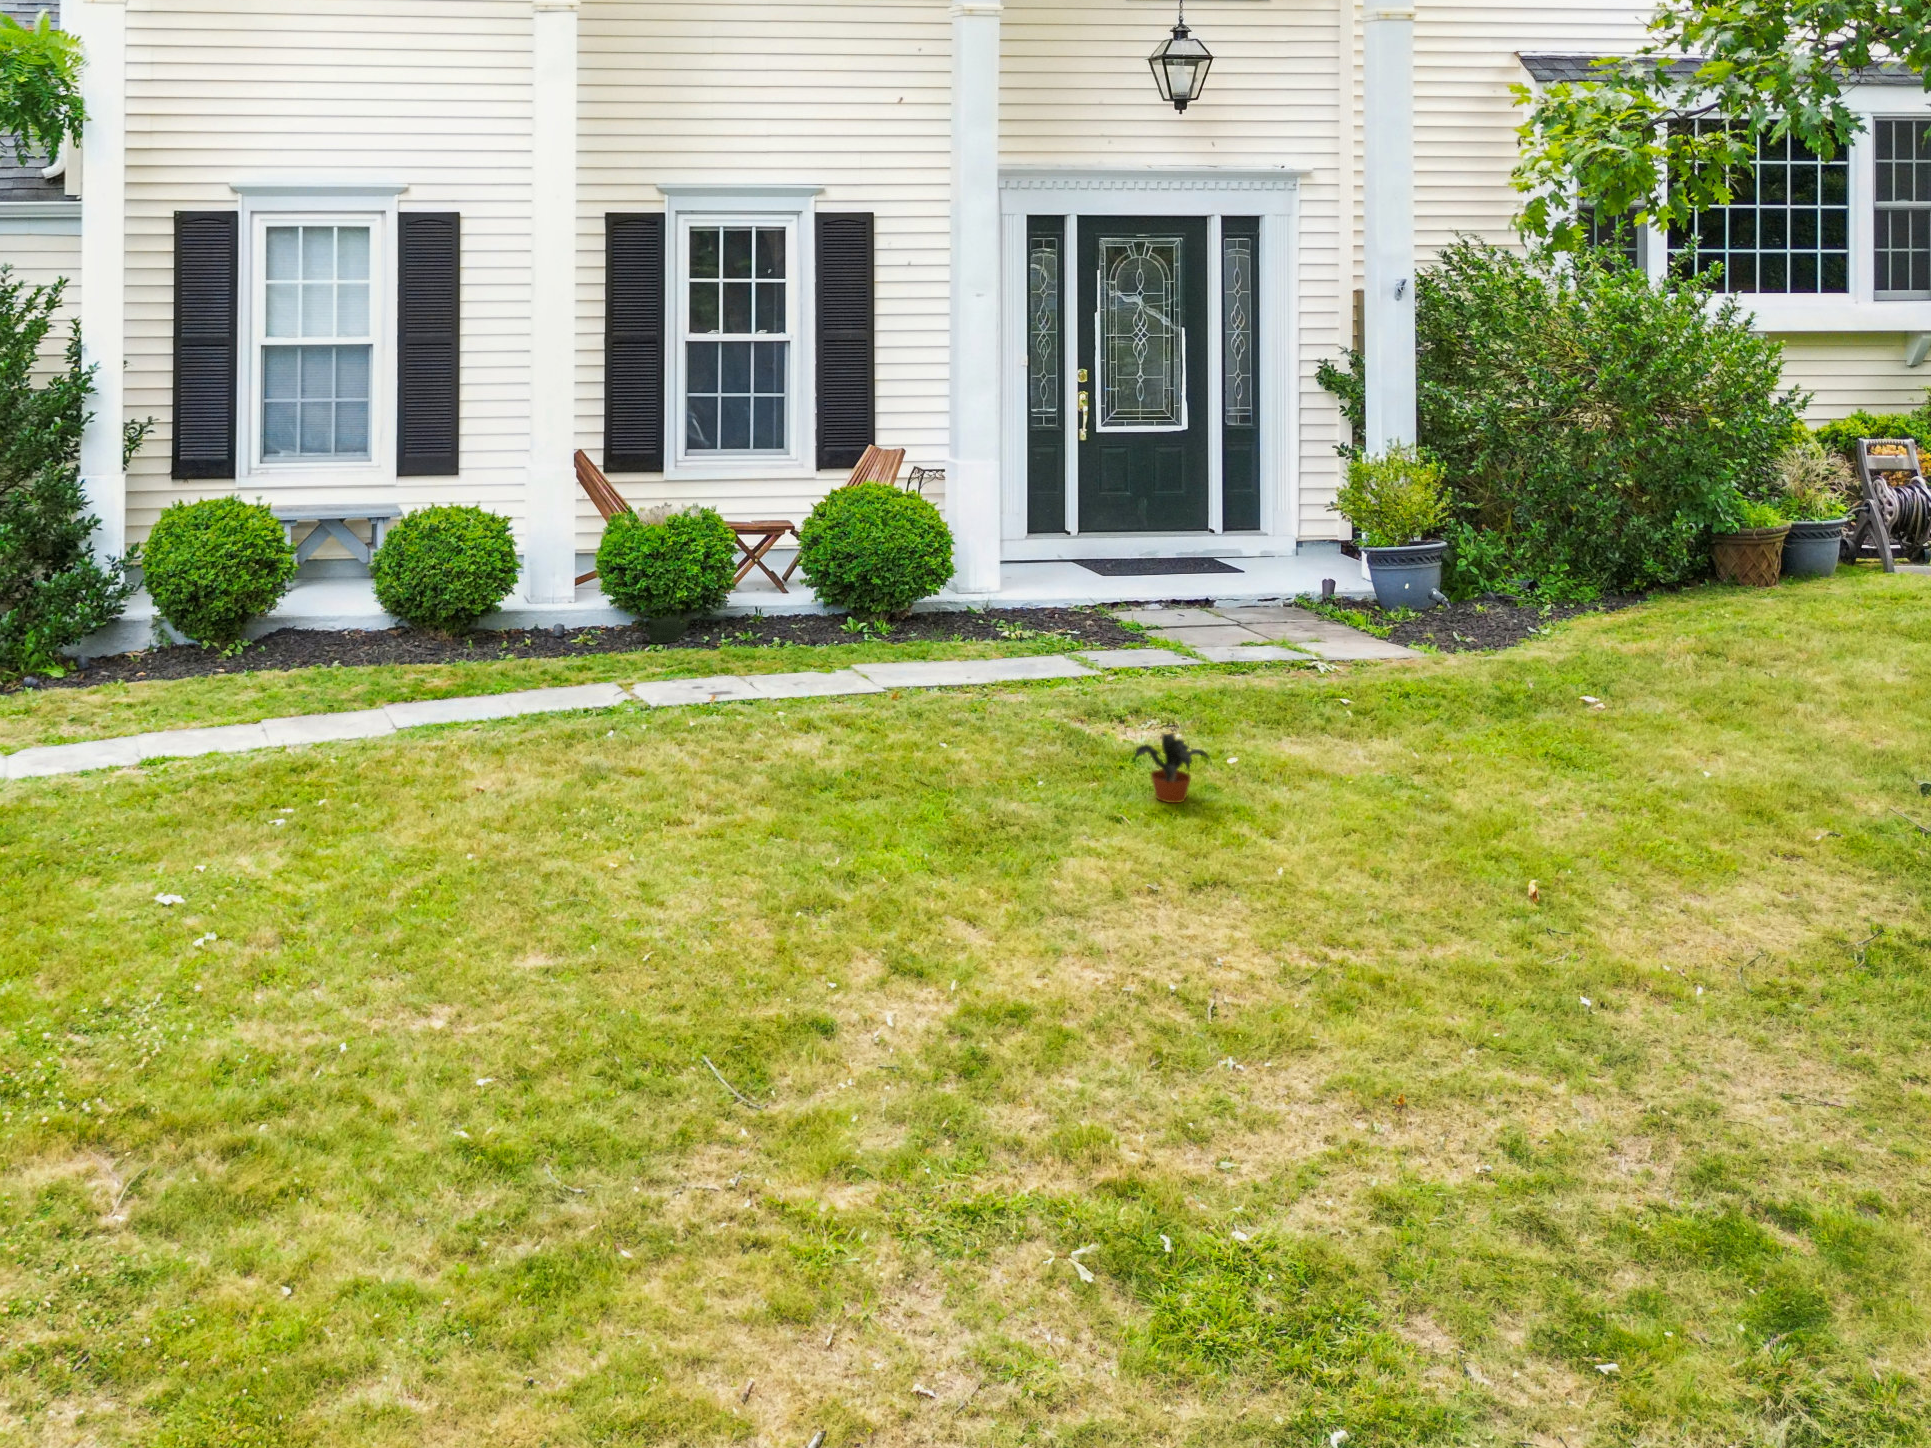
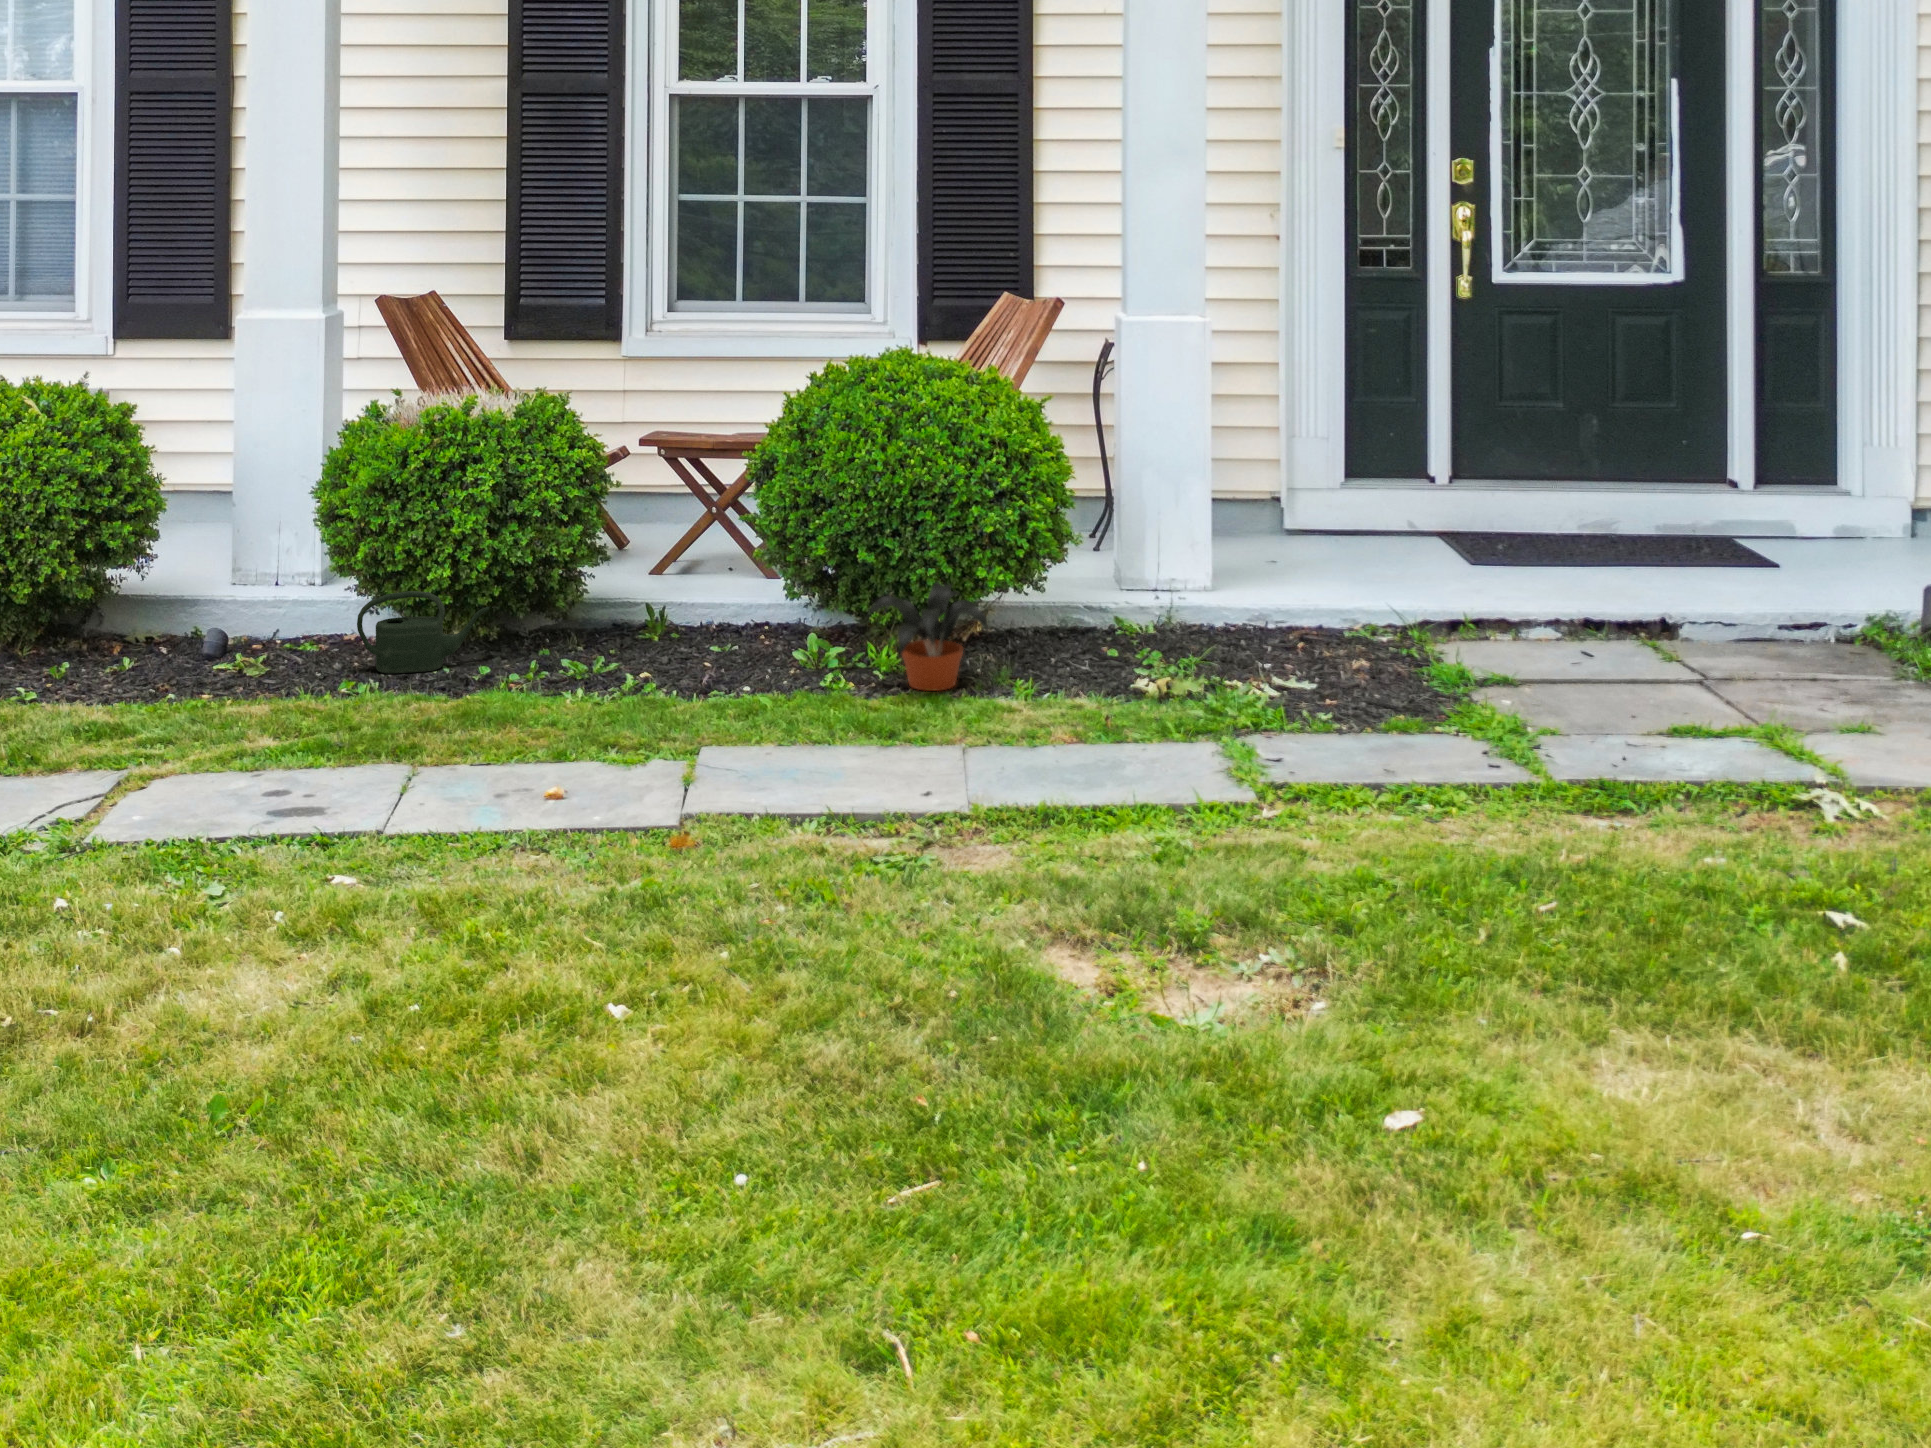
potted plant: present [1134,733,1210,803] -> present [868,582,989,691]

